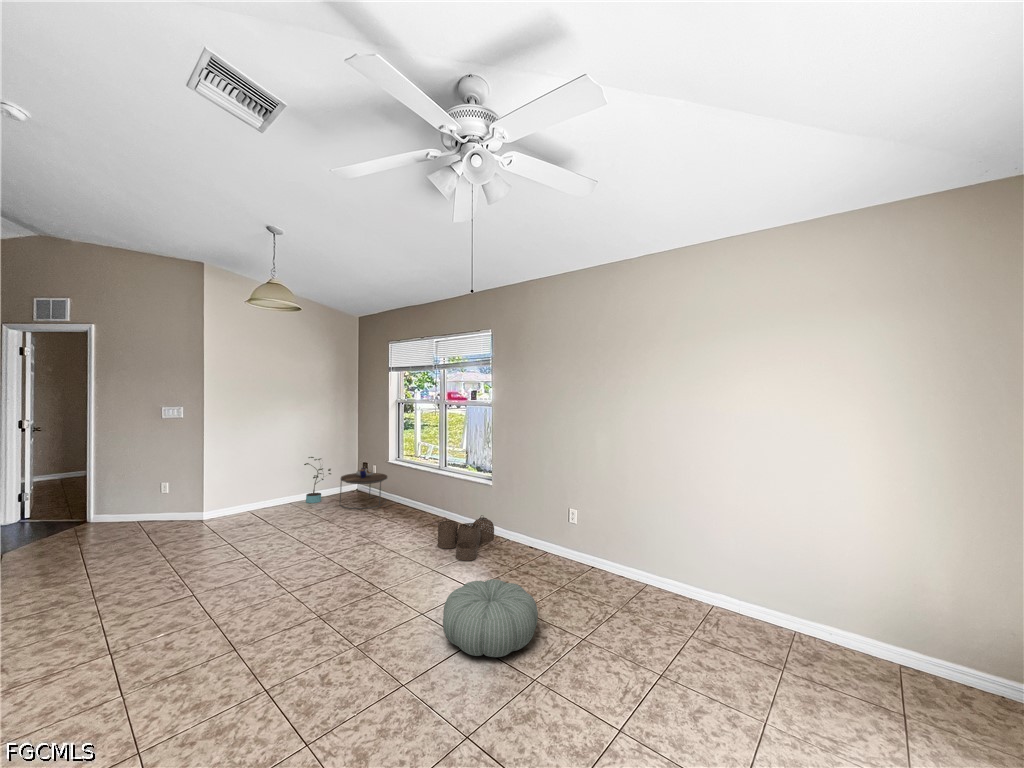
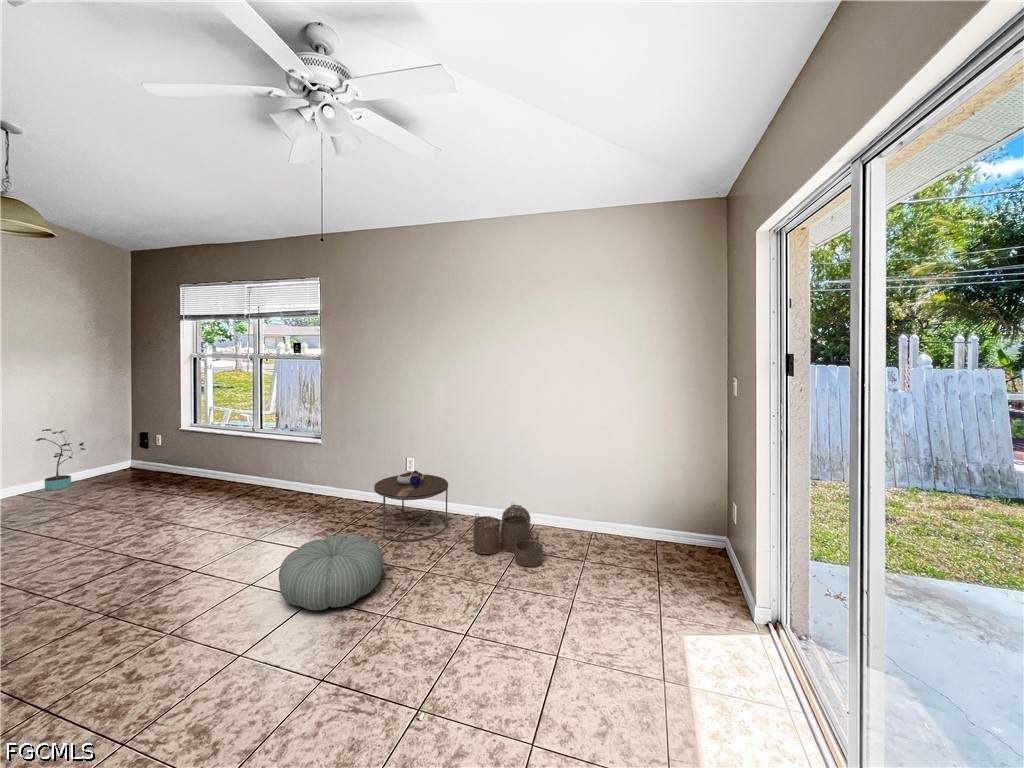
side table: present [340,468,387,509] -> present [374,471,448,541]
woven basket: present [438,515,494,561] -> present [473,504,543,566]

